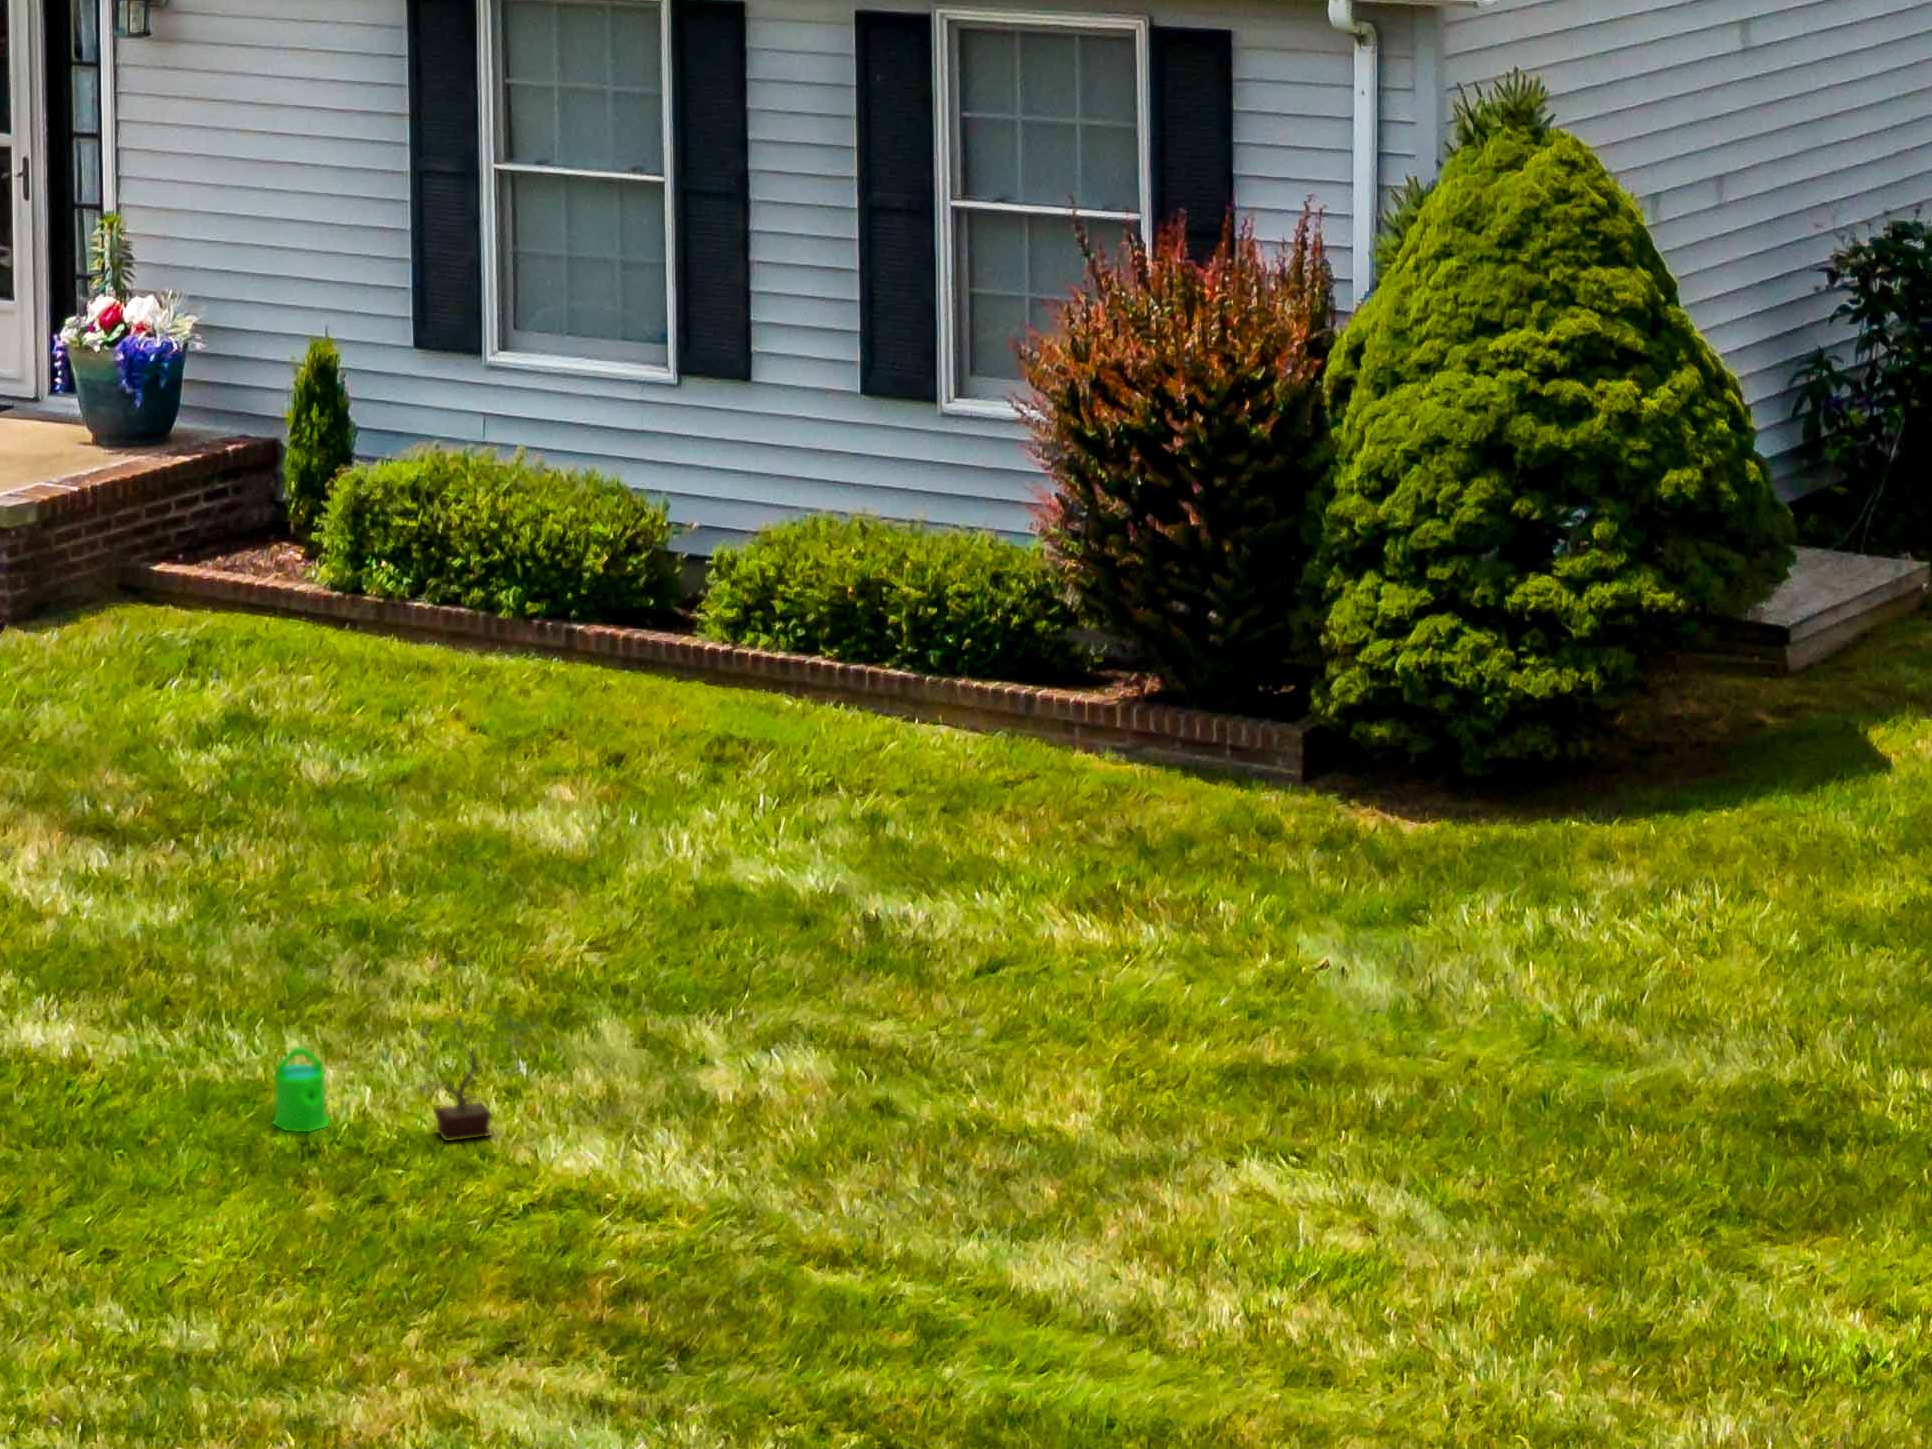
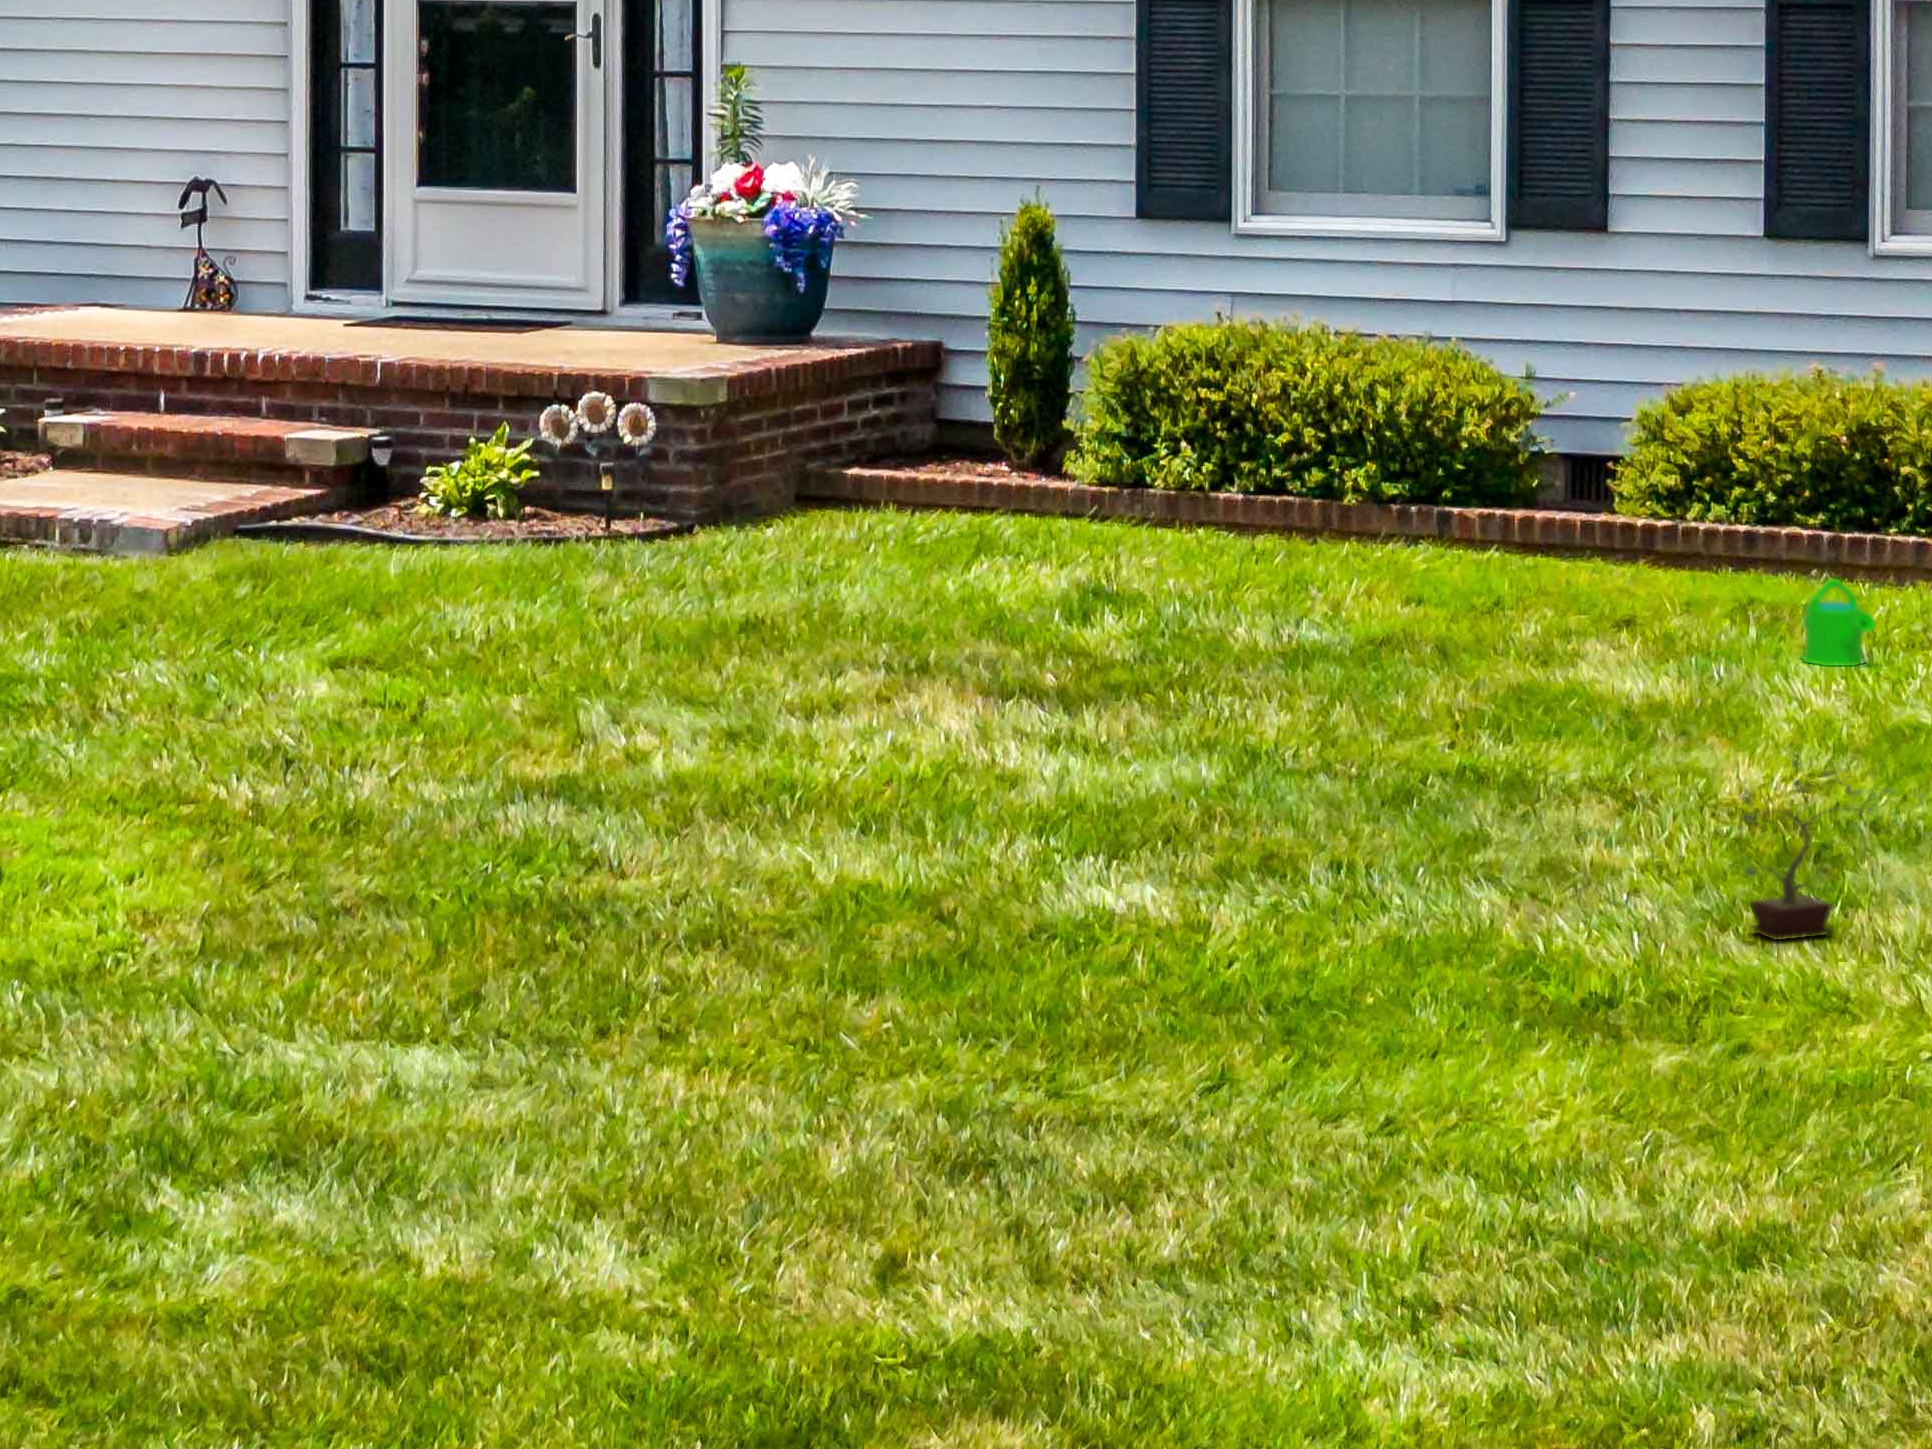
watering can: present [273,1047,330,1132] -> present [1802,579,1876,666]

